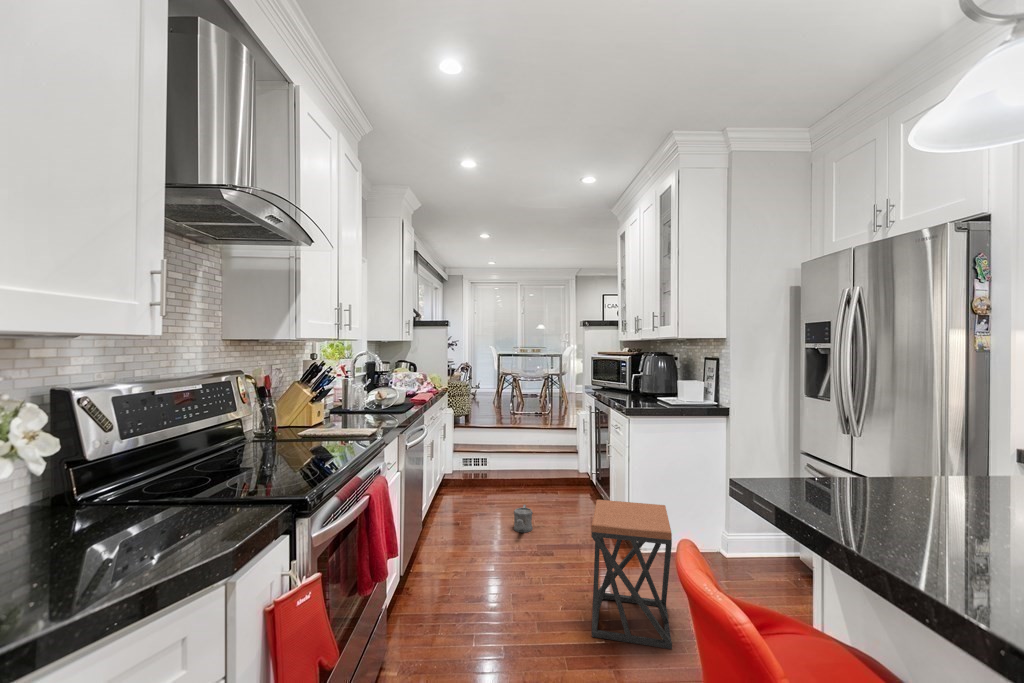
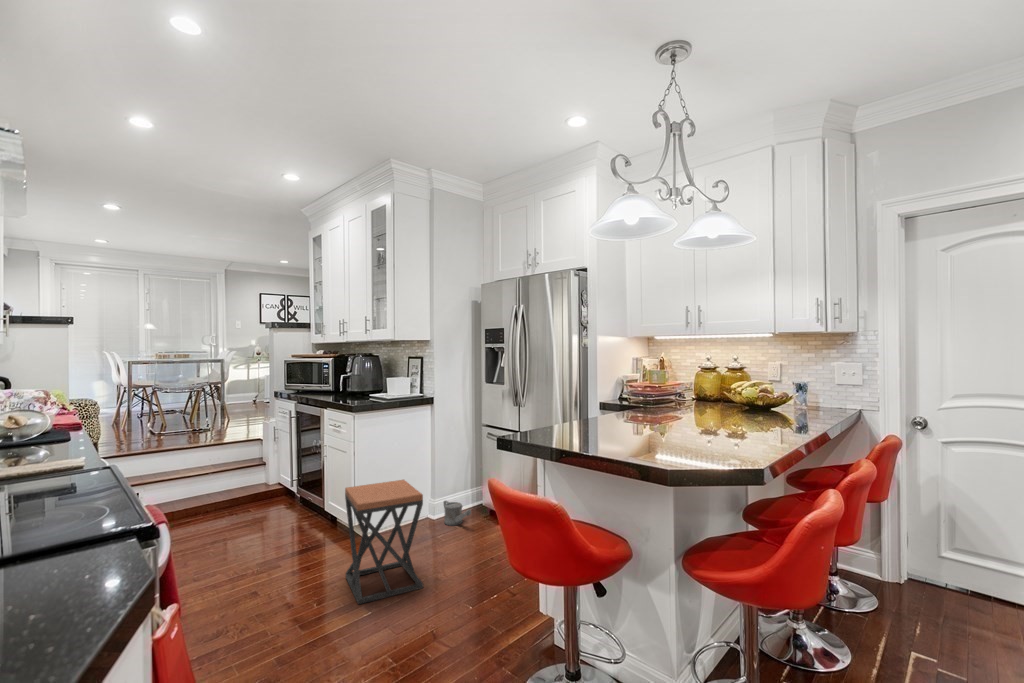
watering can: present [514,505,533,533] -> present [444,501,471,526]

